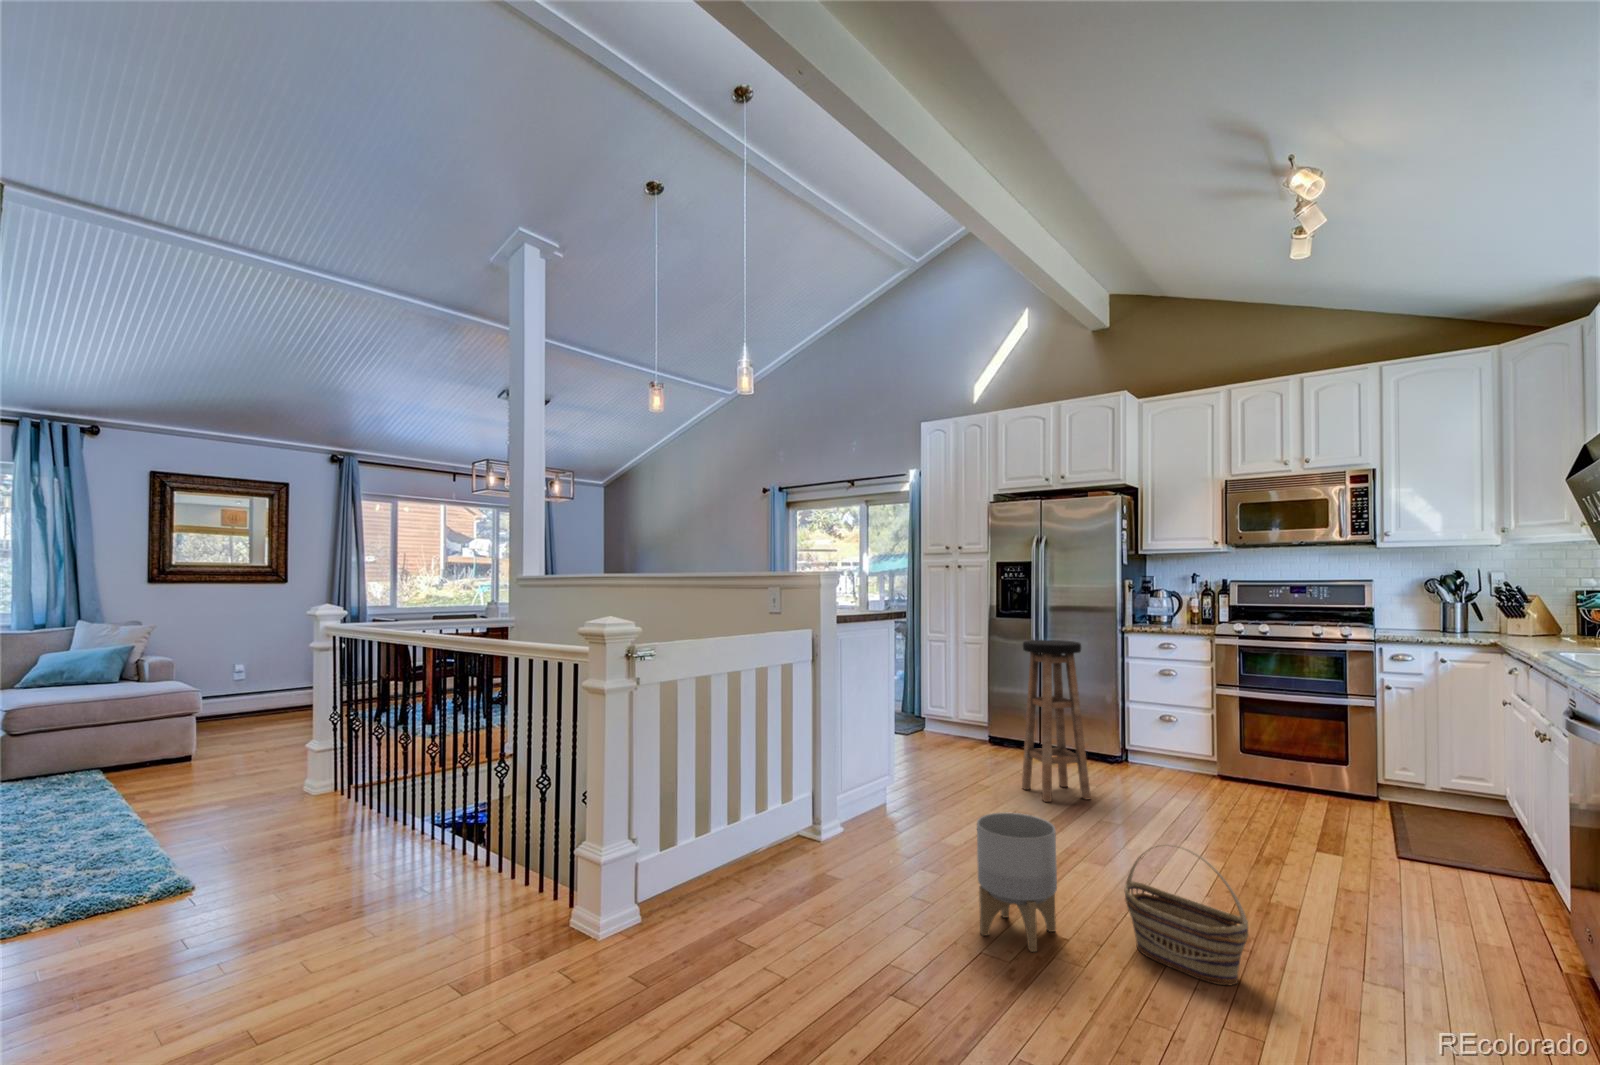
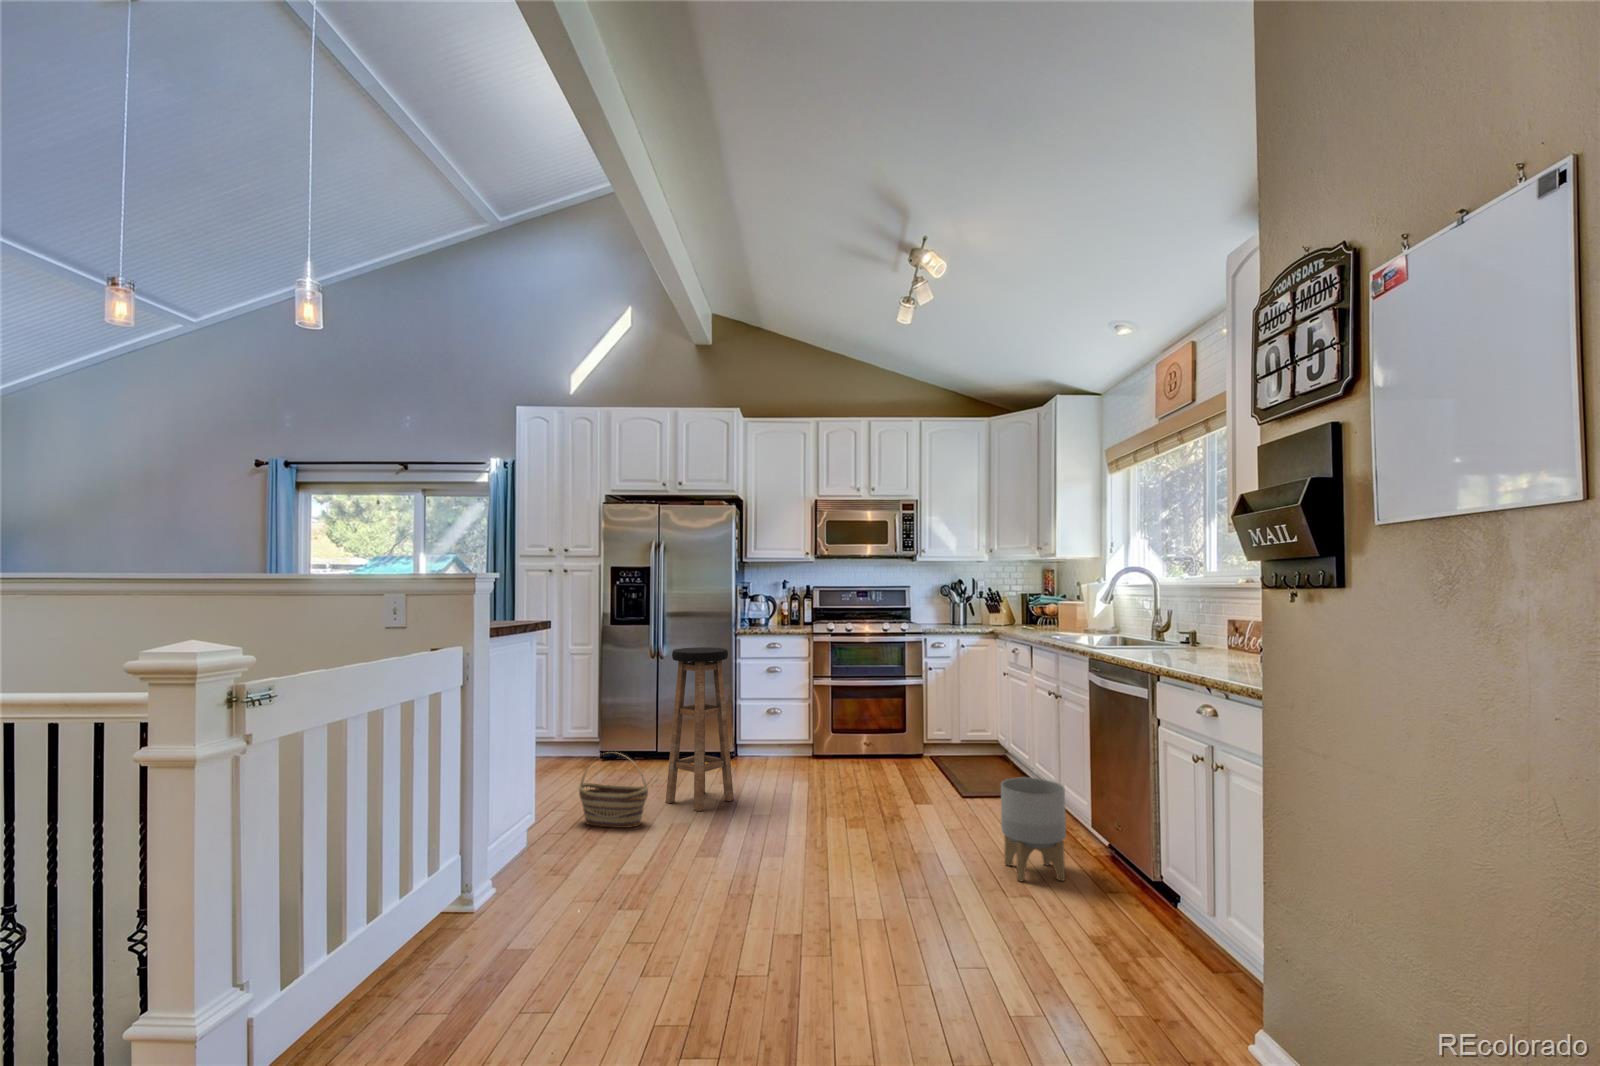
planter: present [977,812,1057,952] -> present [1001,777,1066,881]
basket: present [1125,844,1248,985] -> present [579,759,648,828]

